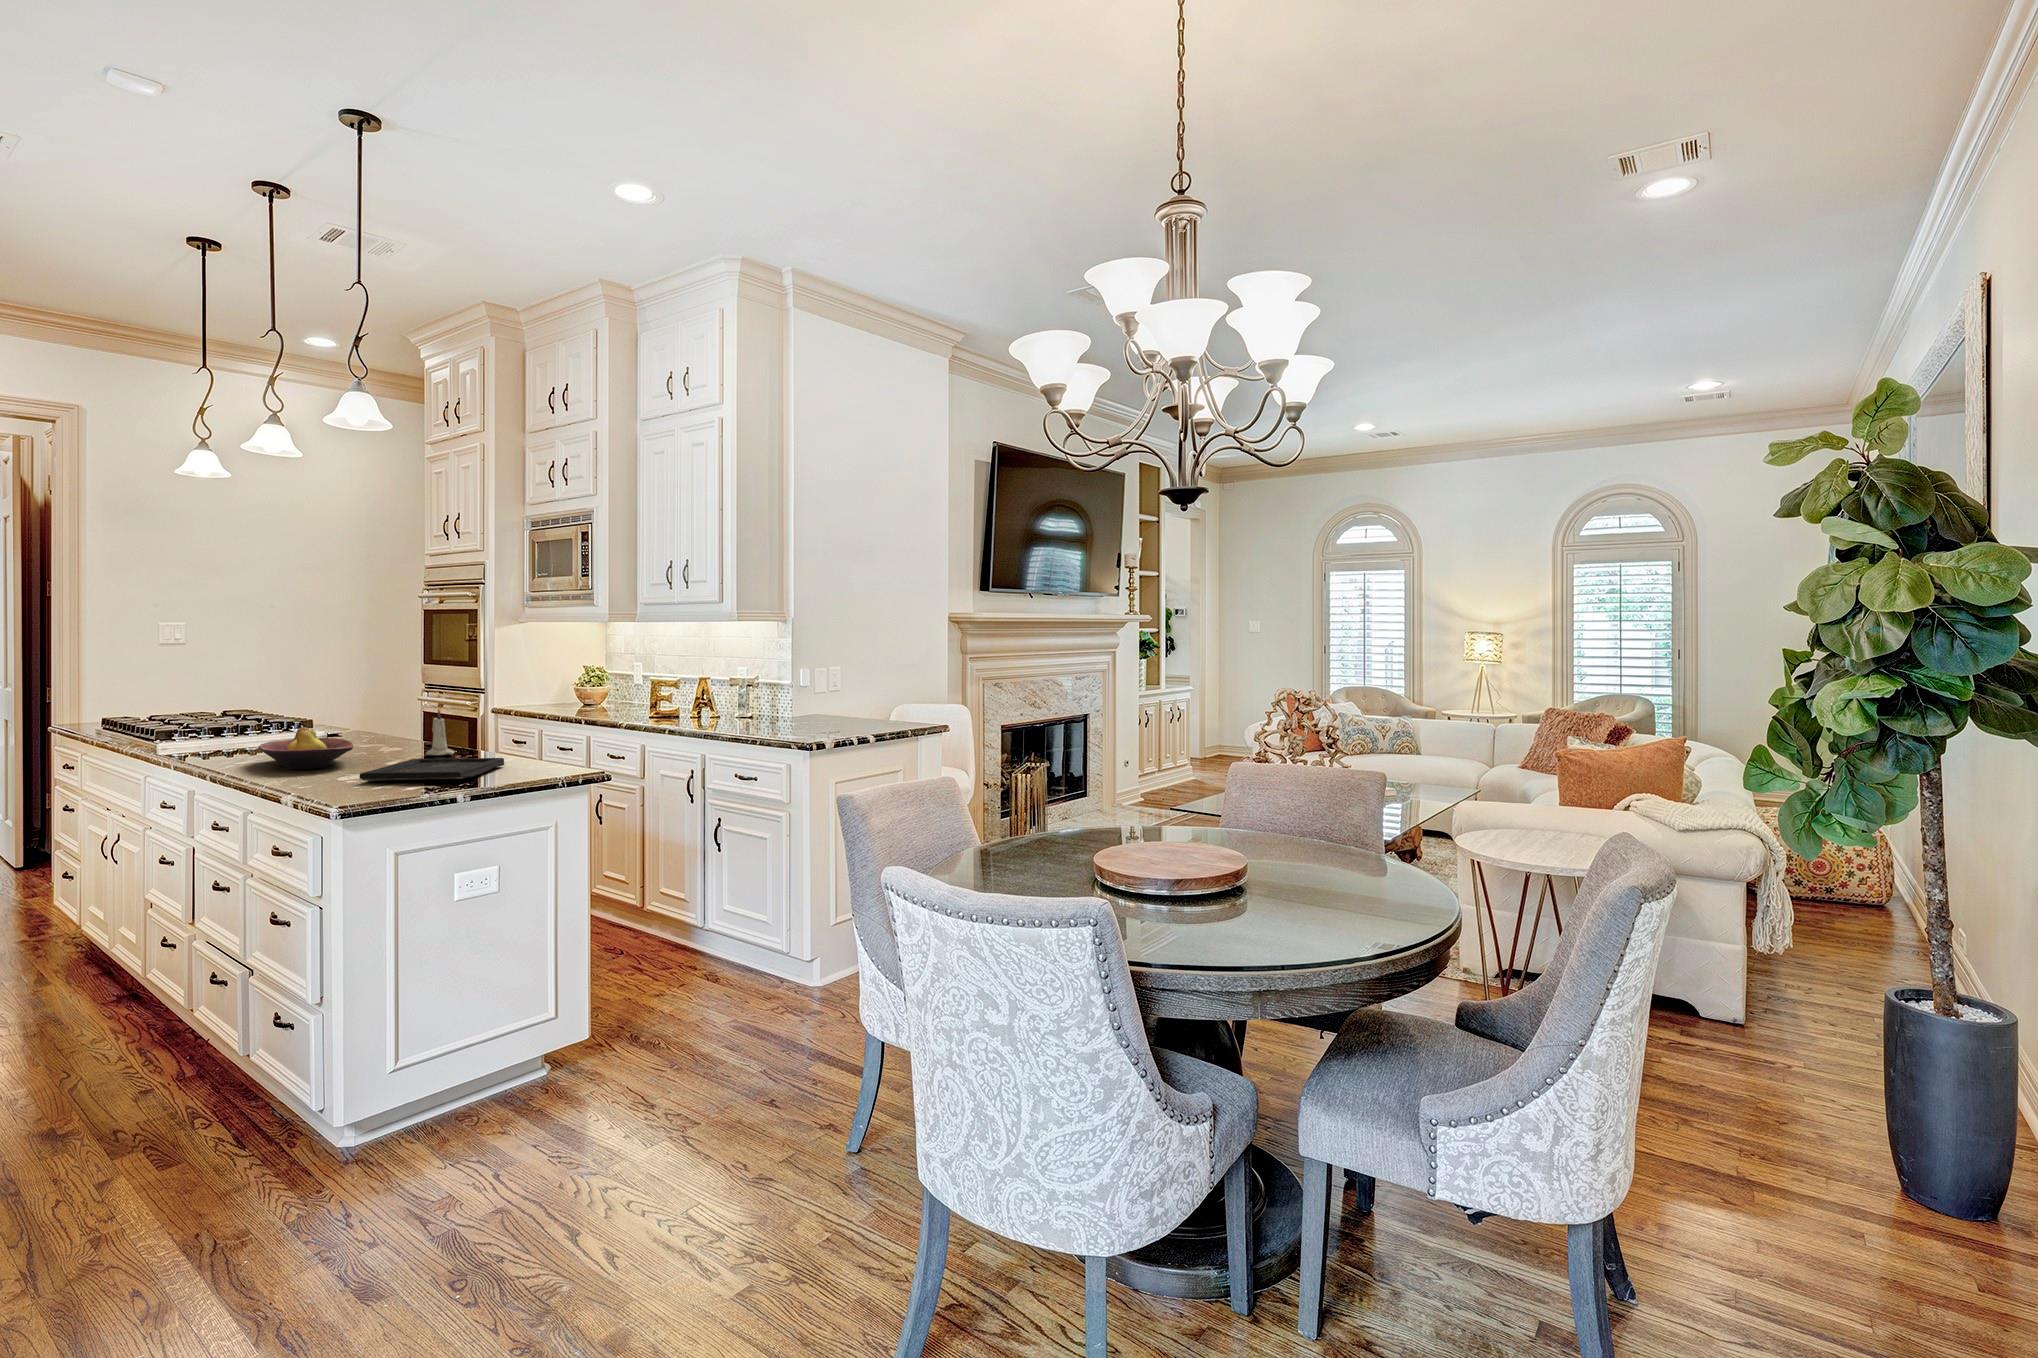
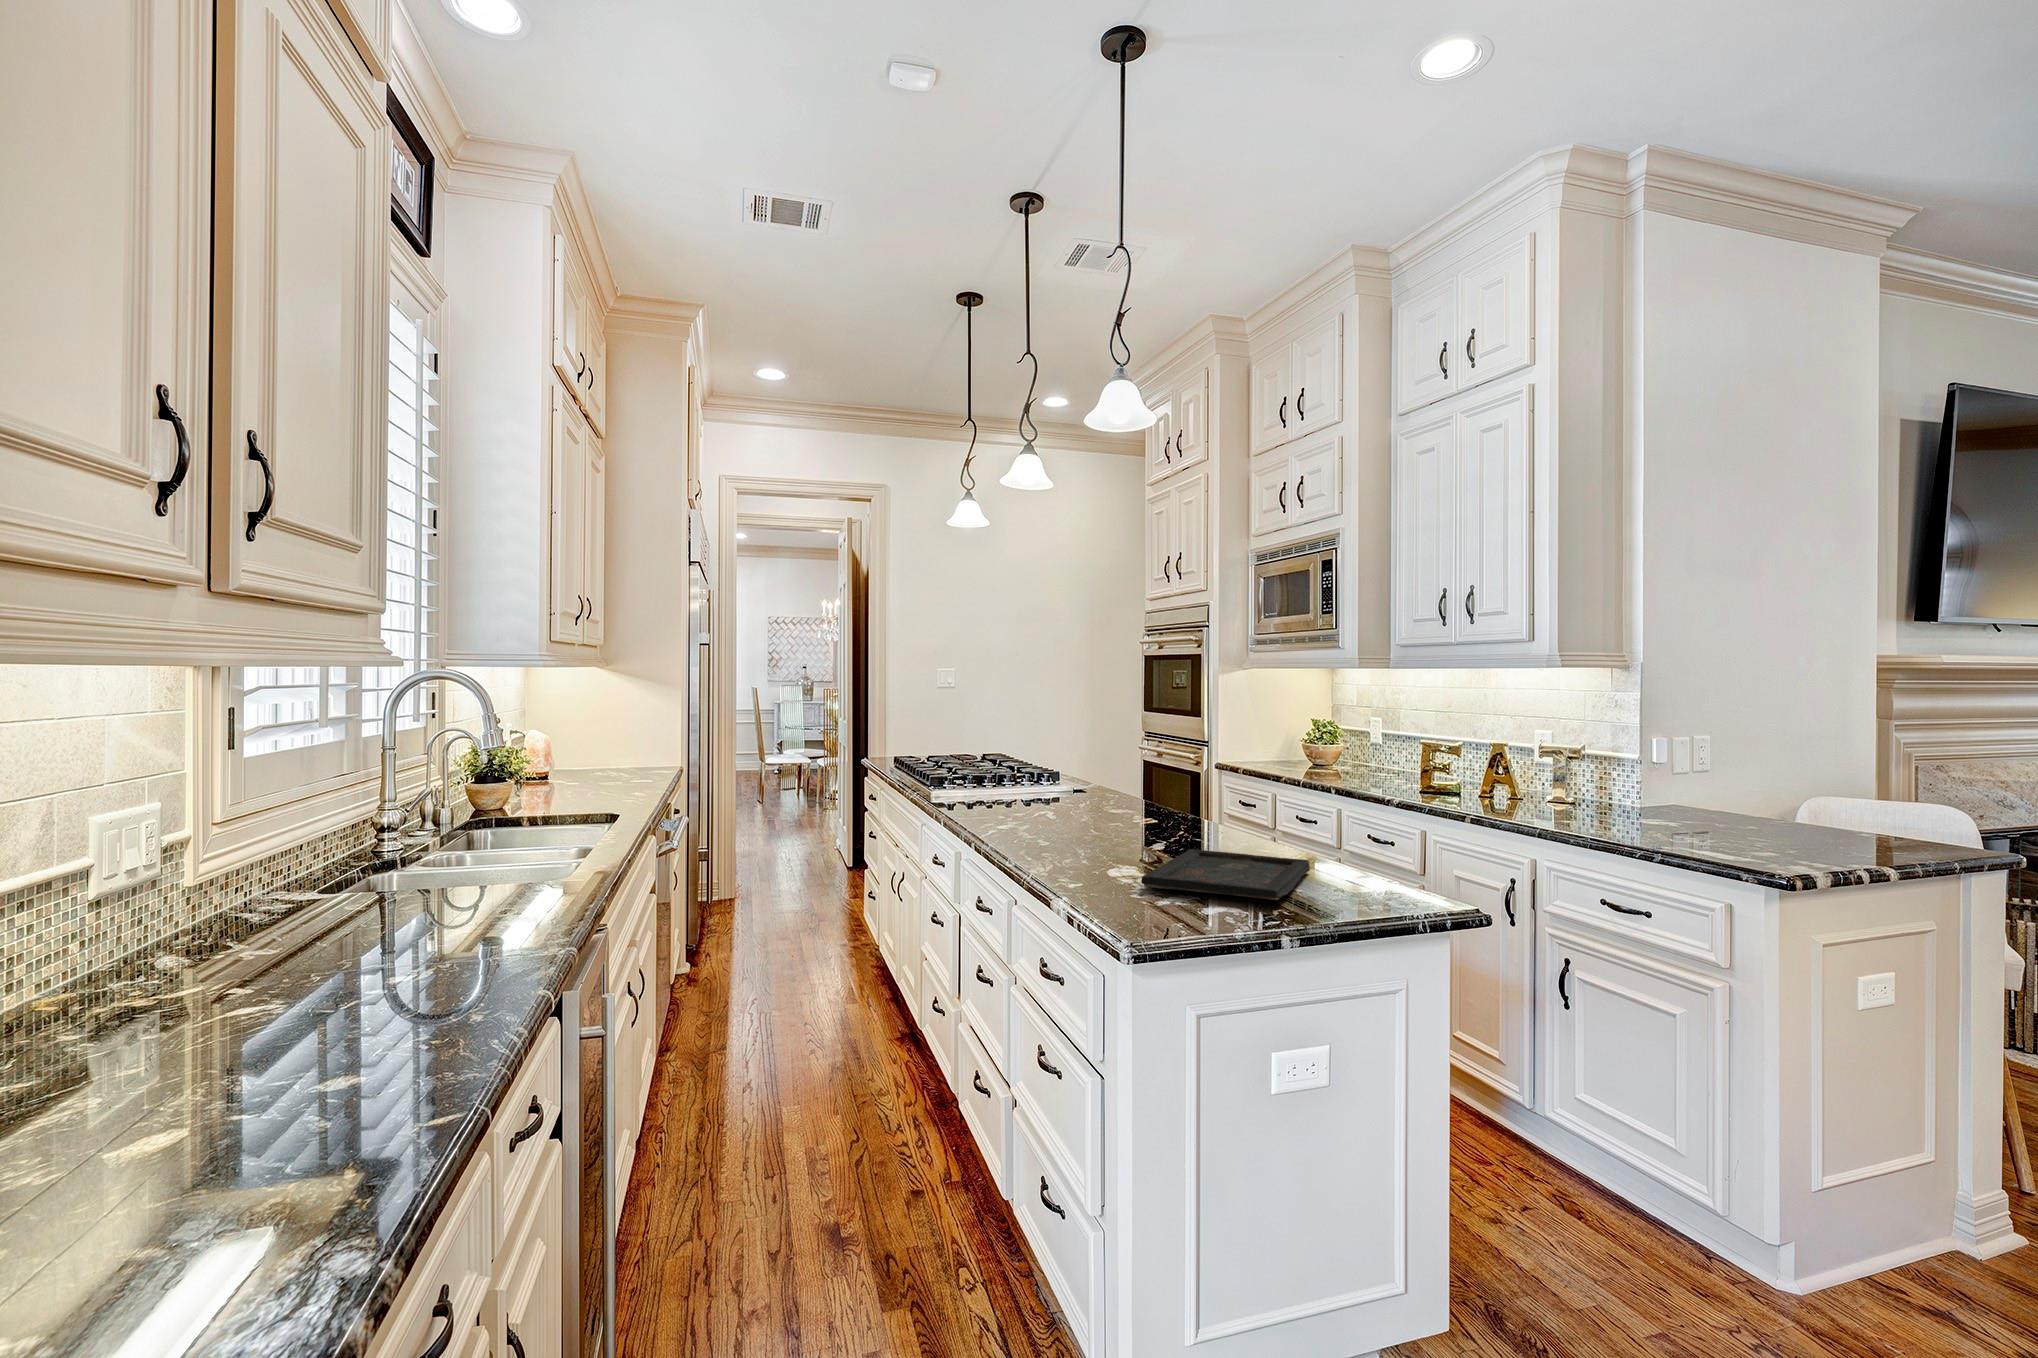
candle: present [426,710,454,755] -> none [1193,779,1227,841]
fruit bowl: present [258,727,353,769] -> none [1020,795,1119,852]

